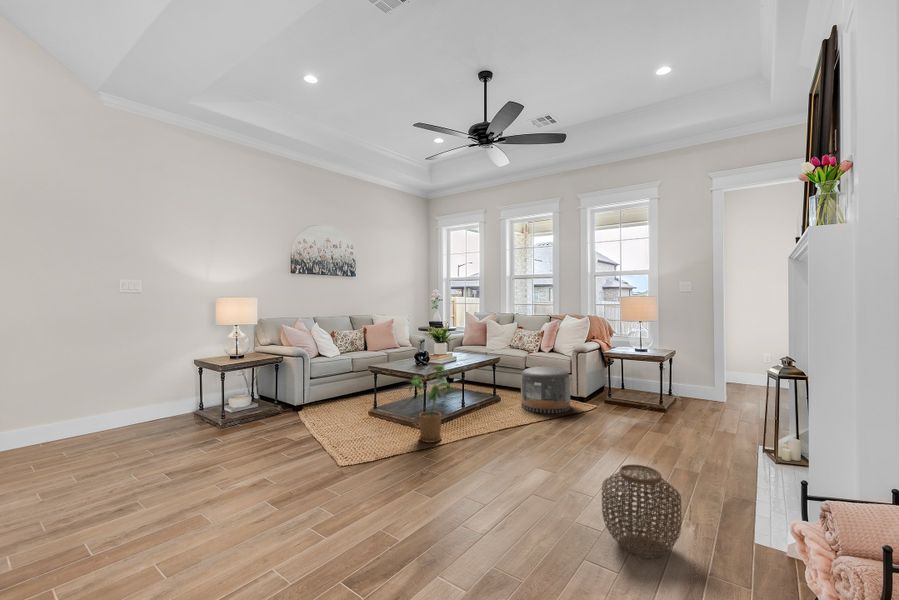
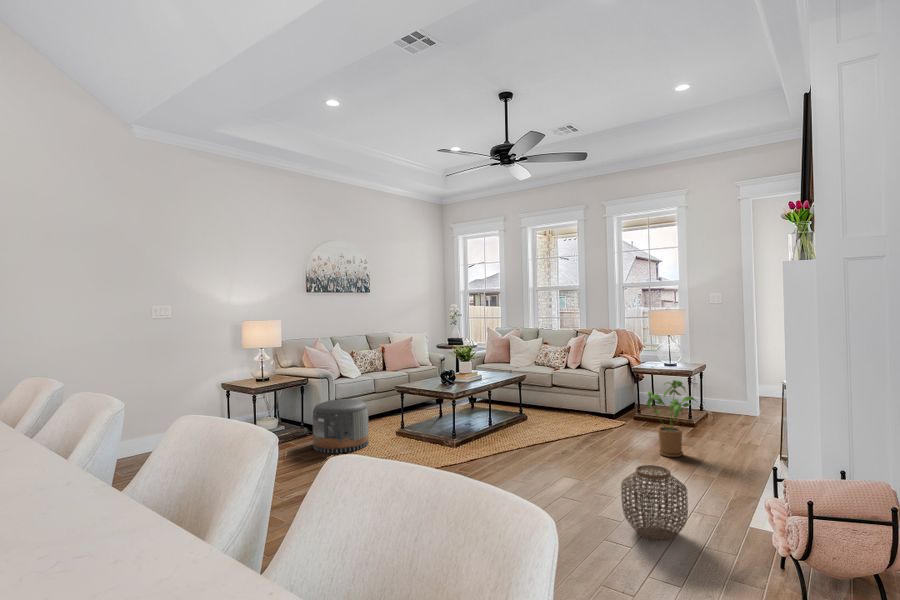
house plant: present [409,365,451,443] -> present [647,380,696,457]
pouf: present [521,366,570,413] -> present [312,399,369,453]

